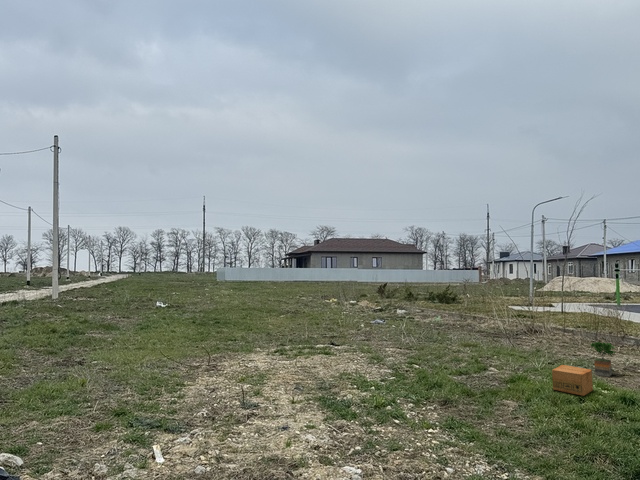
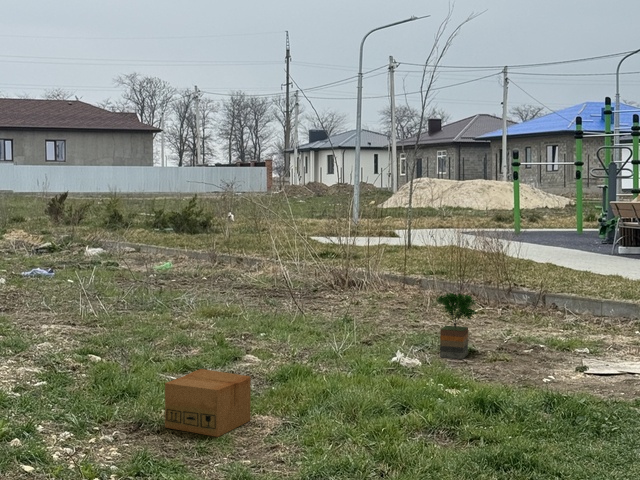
cardboard box: present [552,365,593,396] -> present [165,369,251,437]

